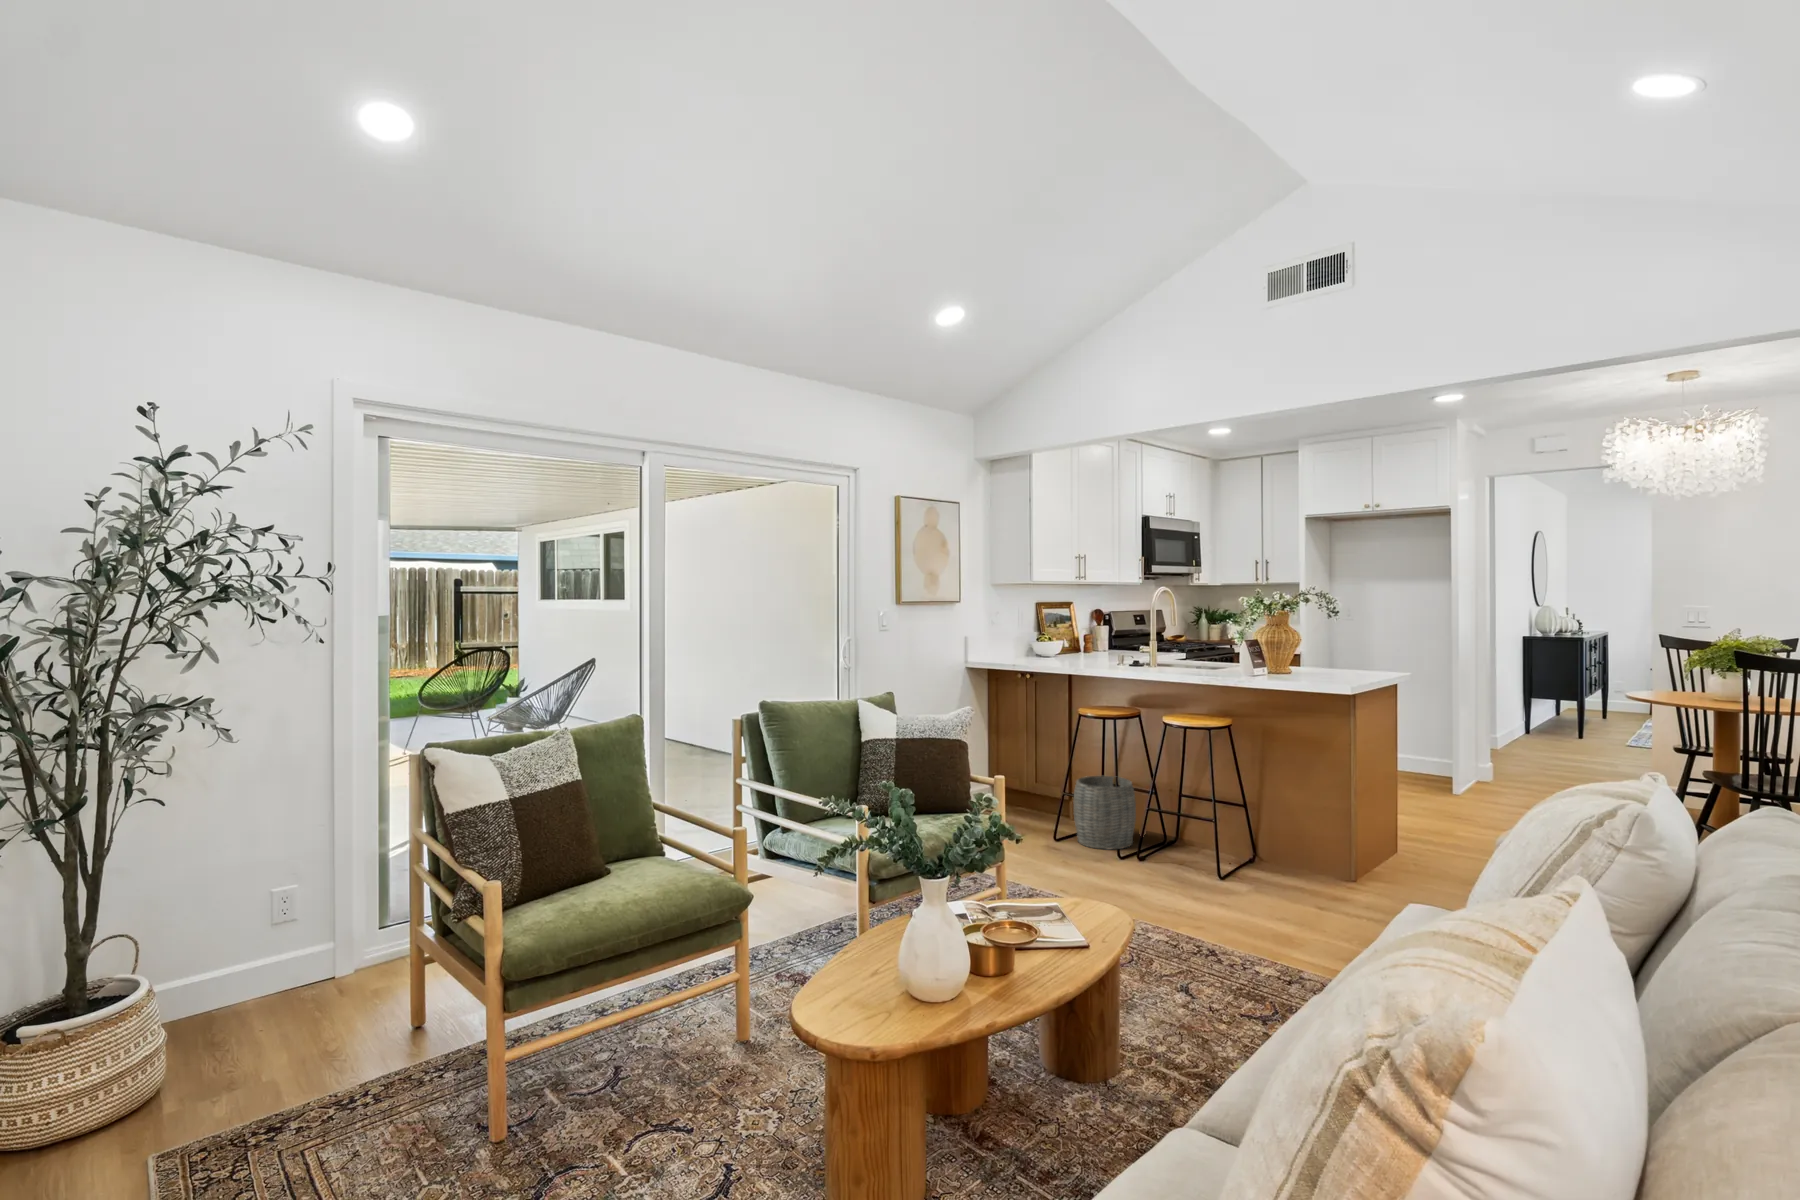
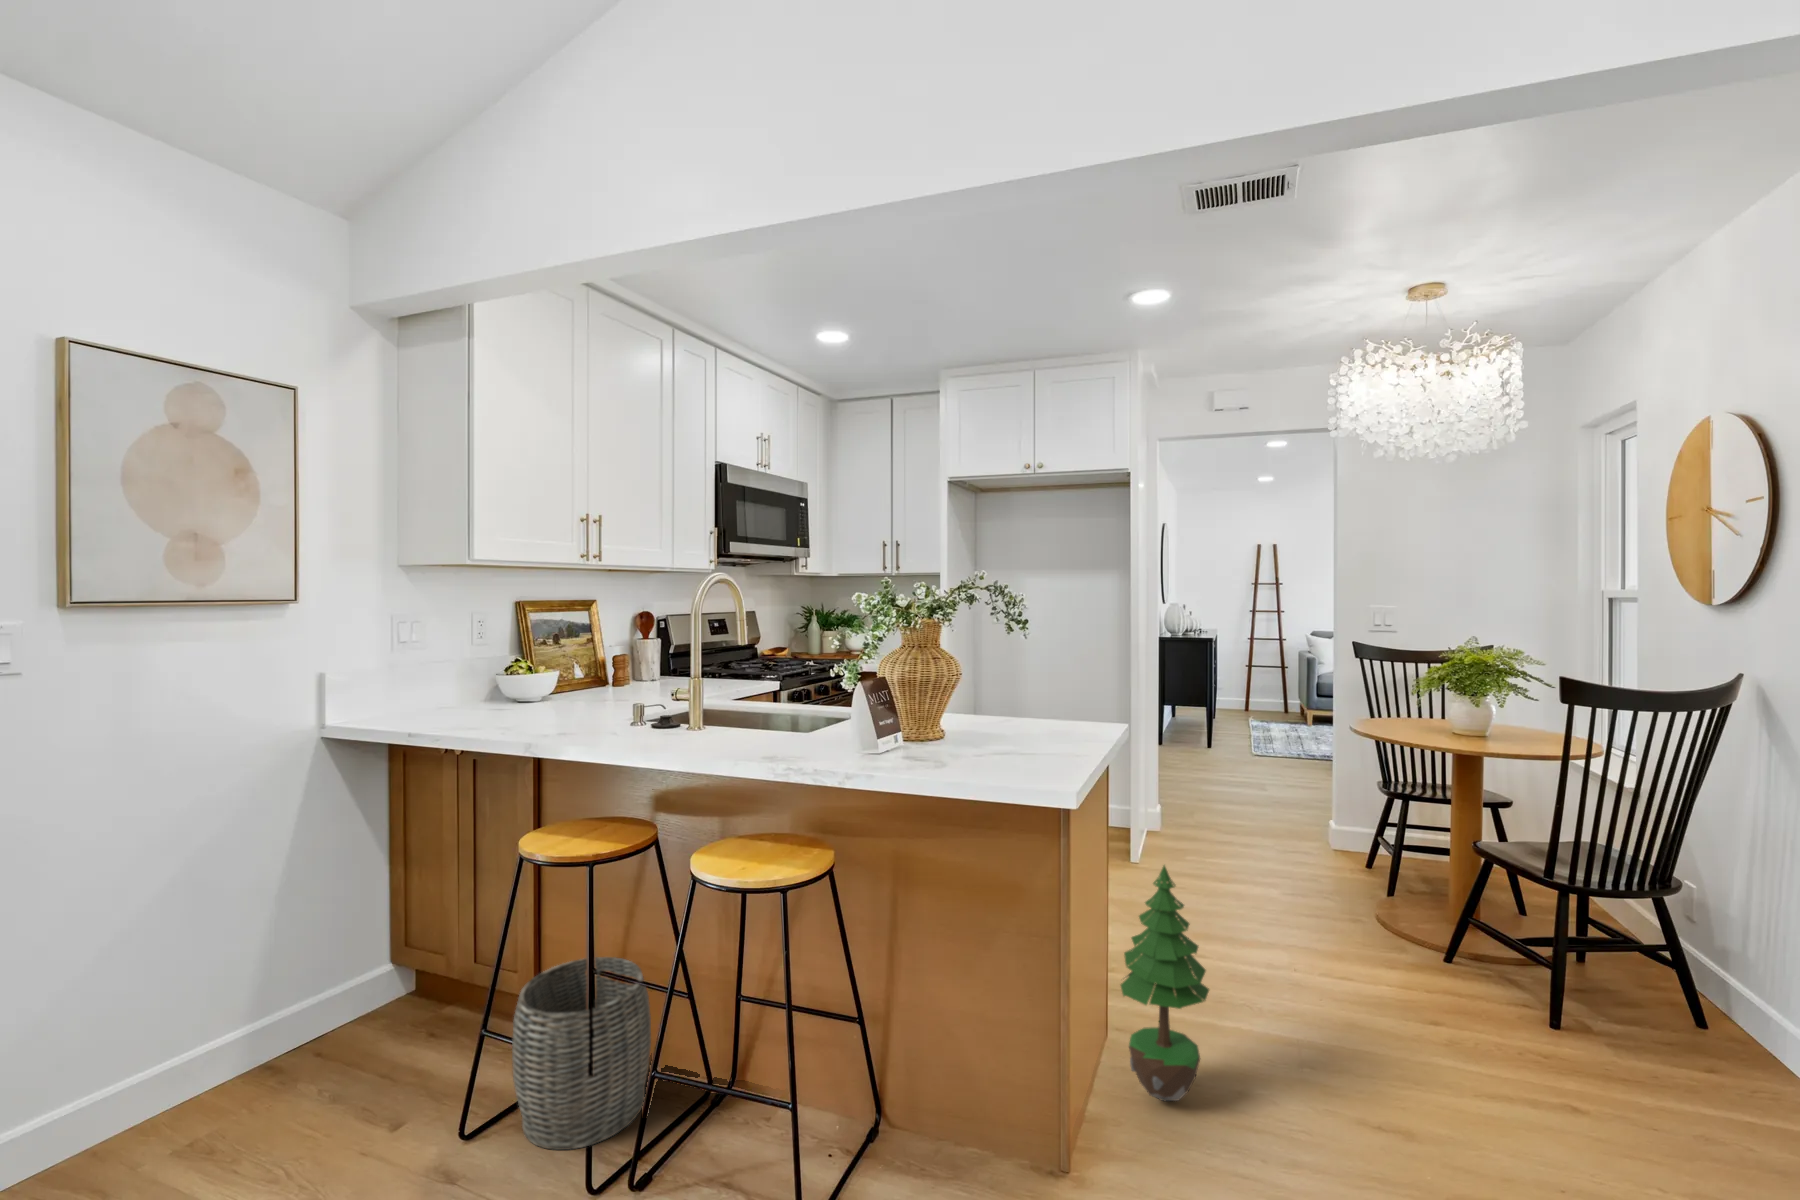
potted tree: none [1395,742,1448,871] -> present [1121,866,1209,1101]

